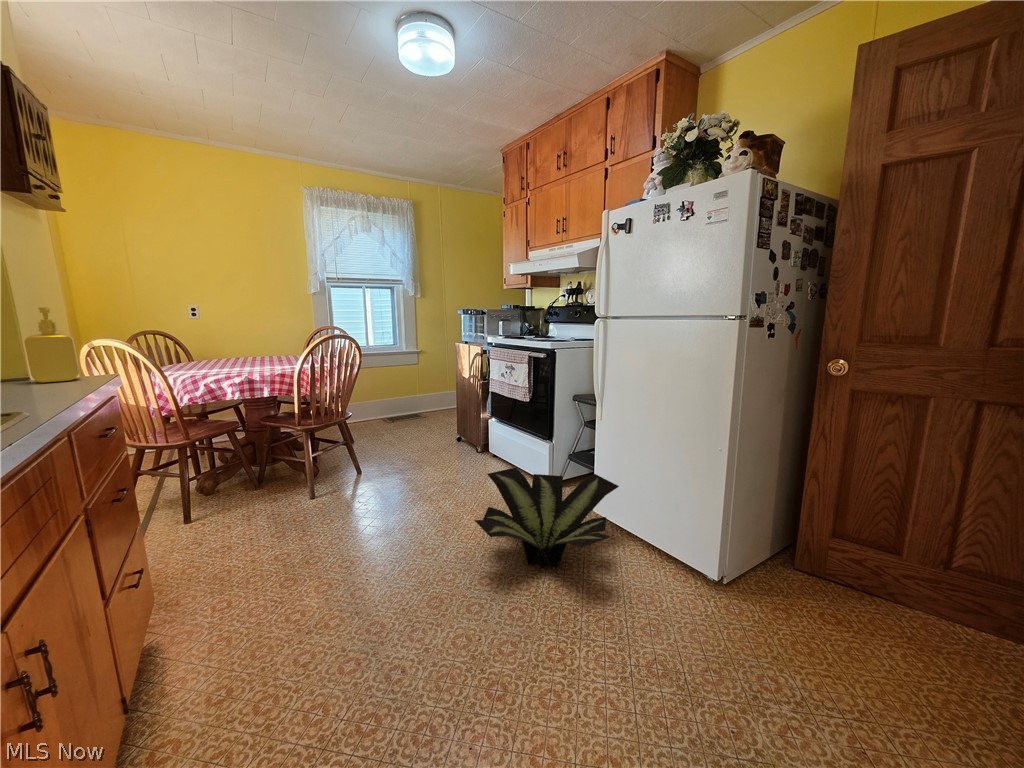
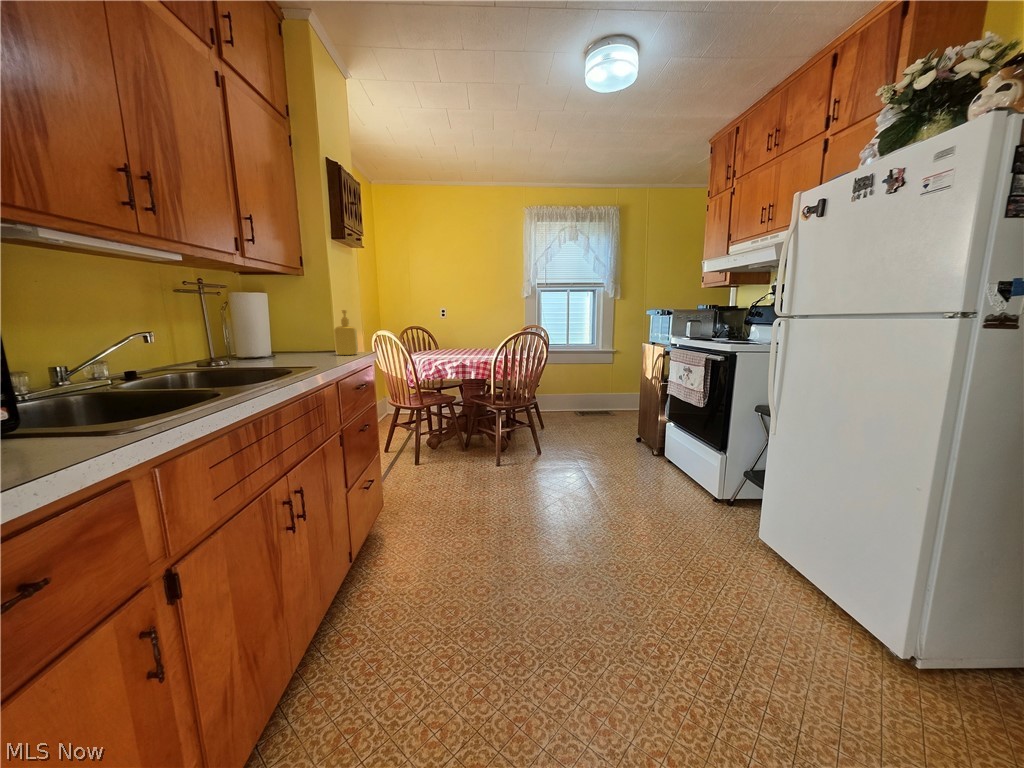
potted plant: present [475,467,619,569] -> none [605,470,784,580]

